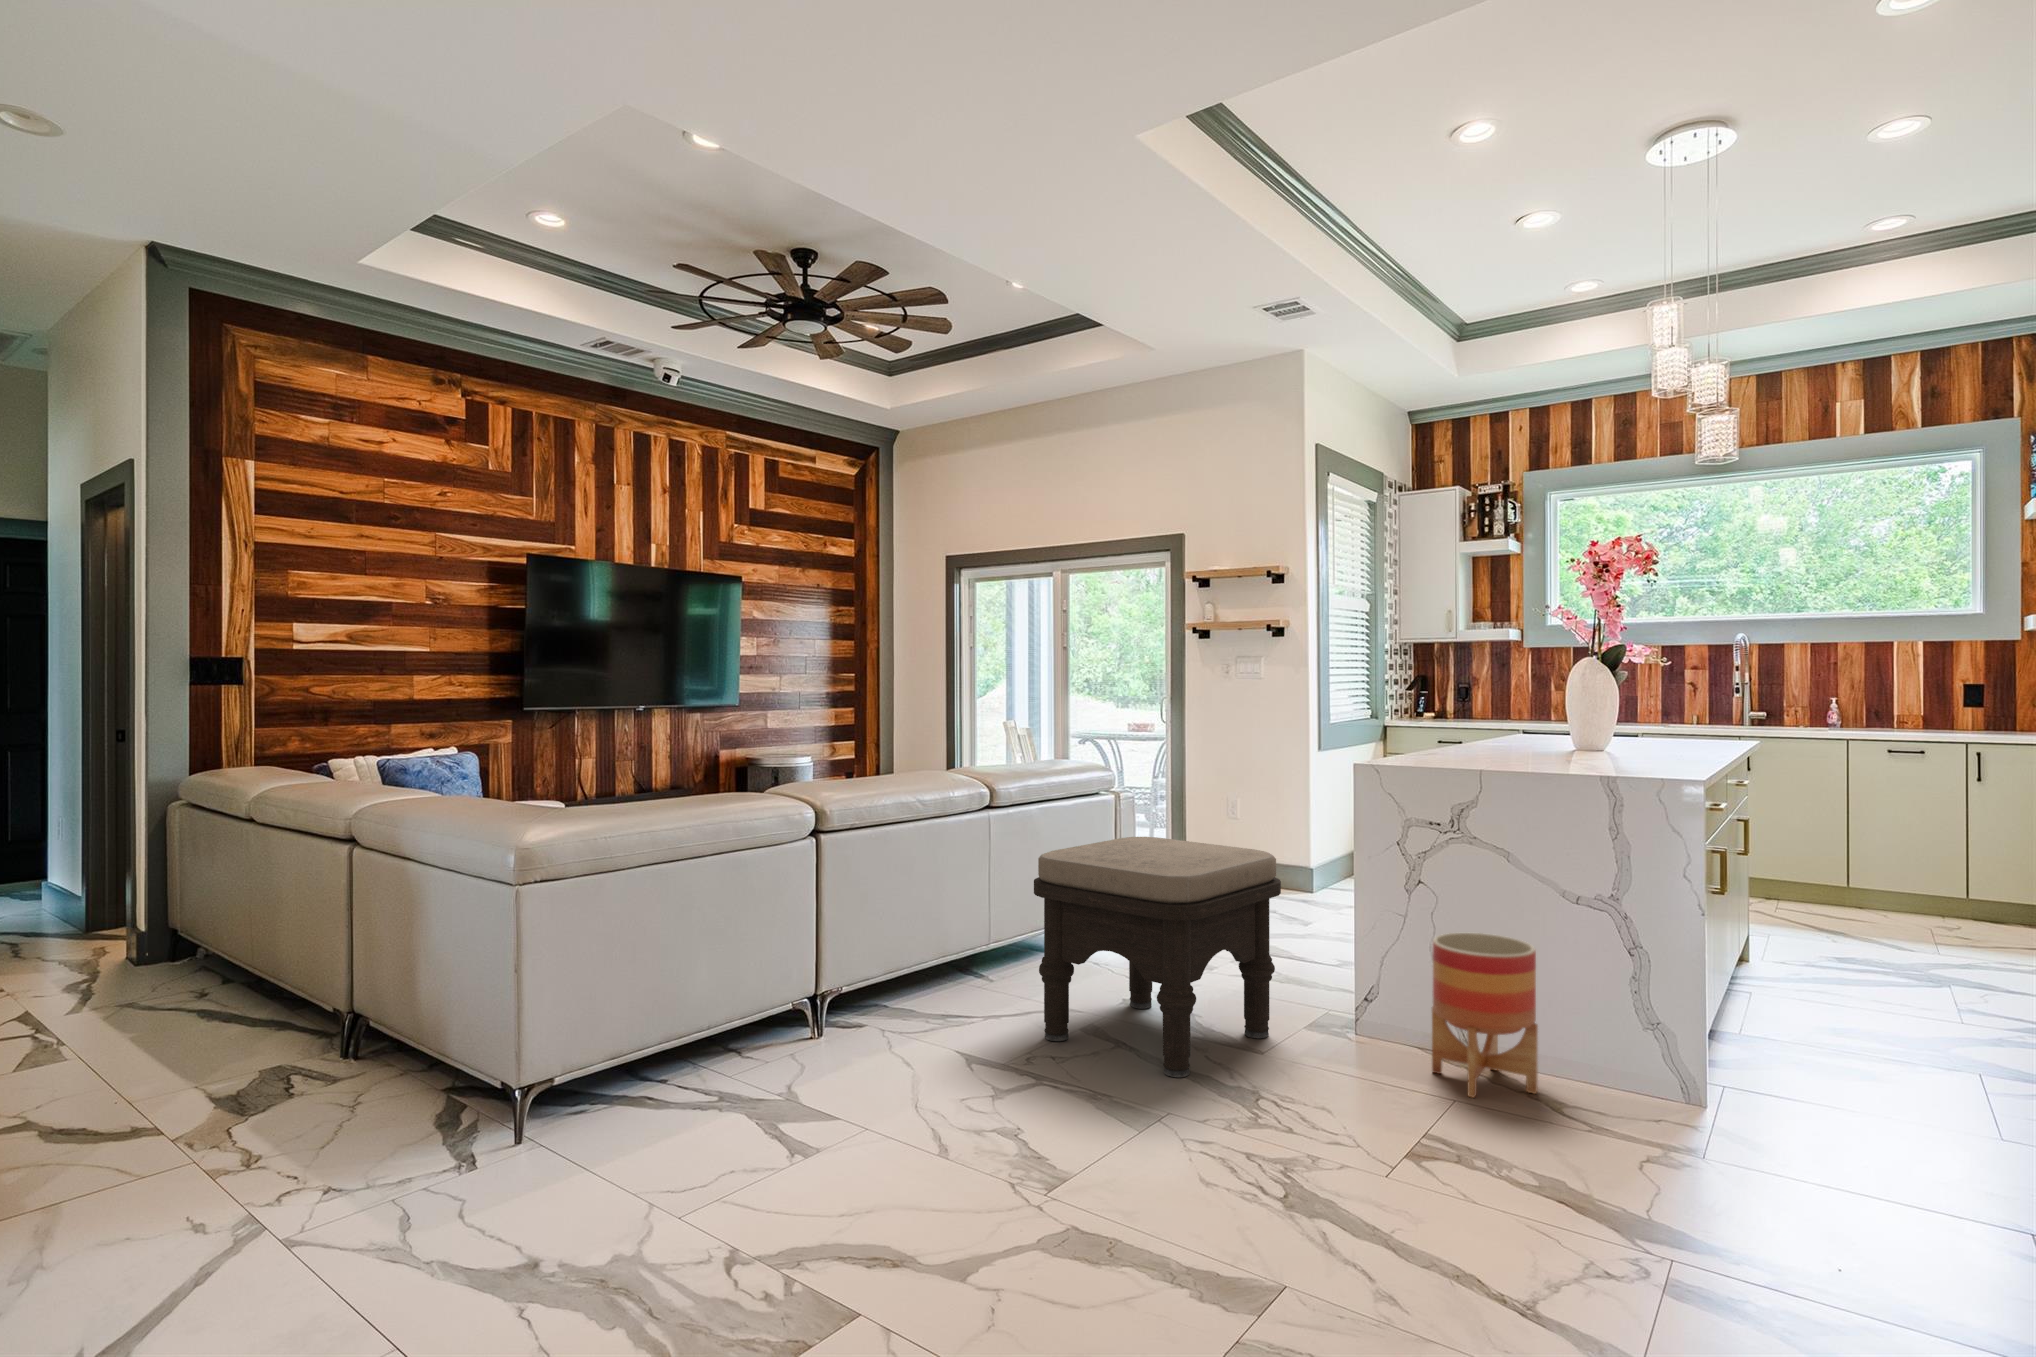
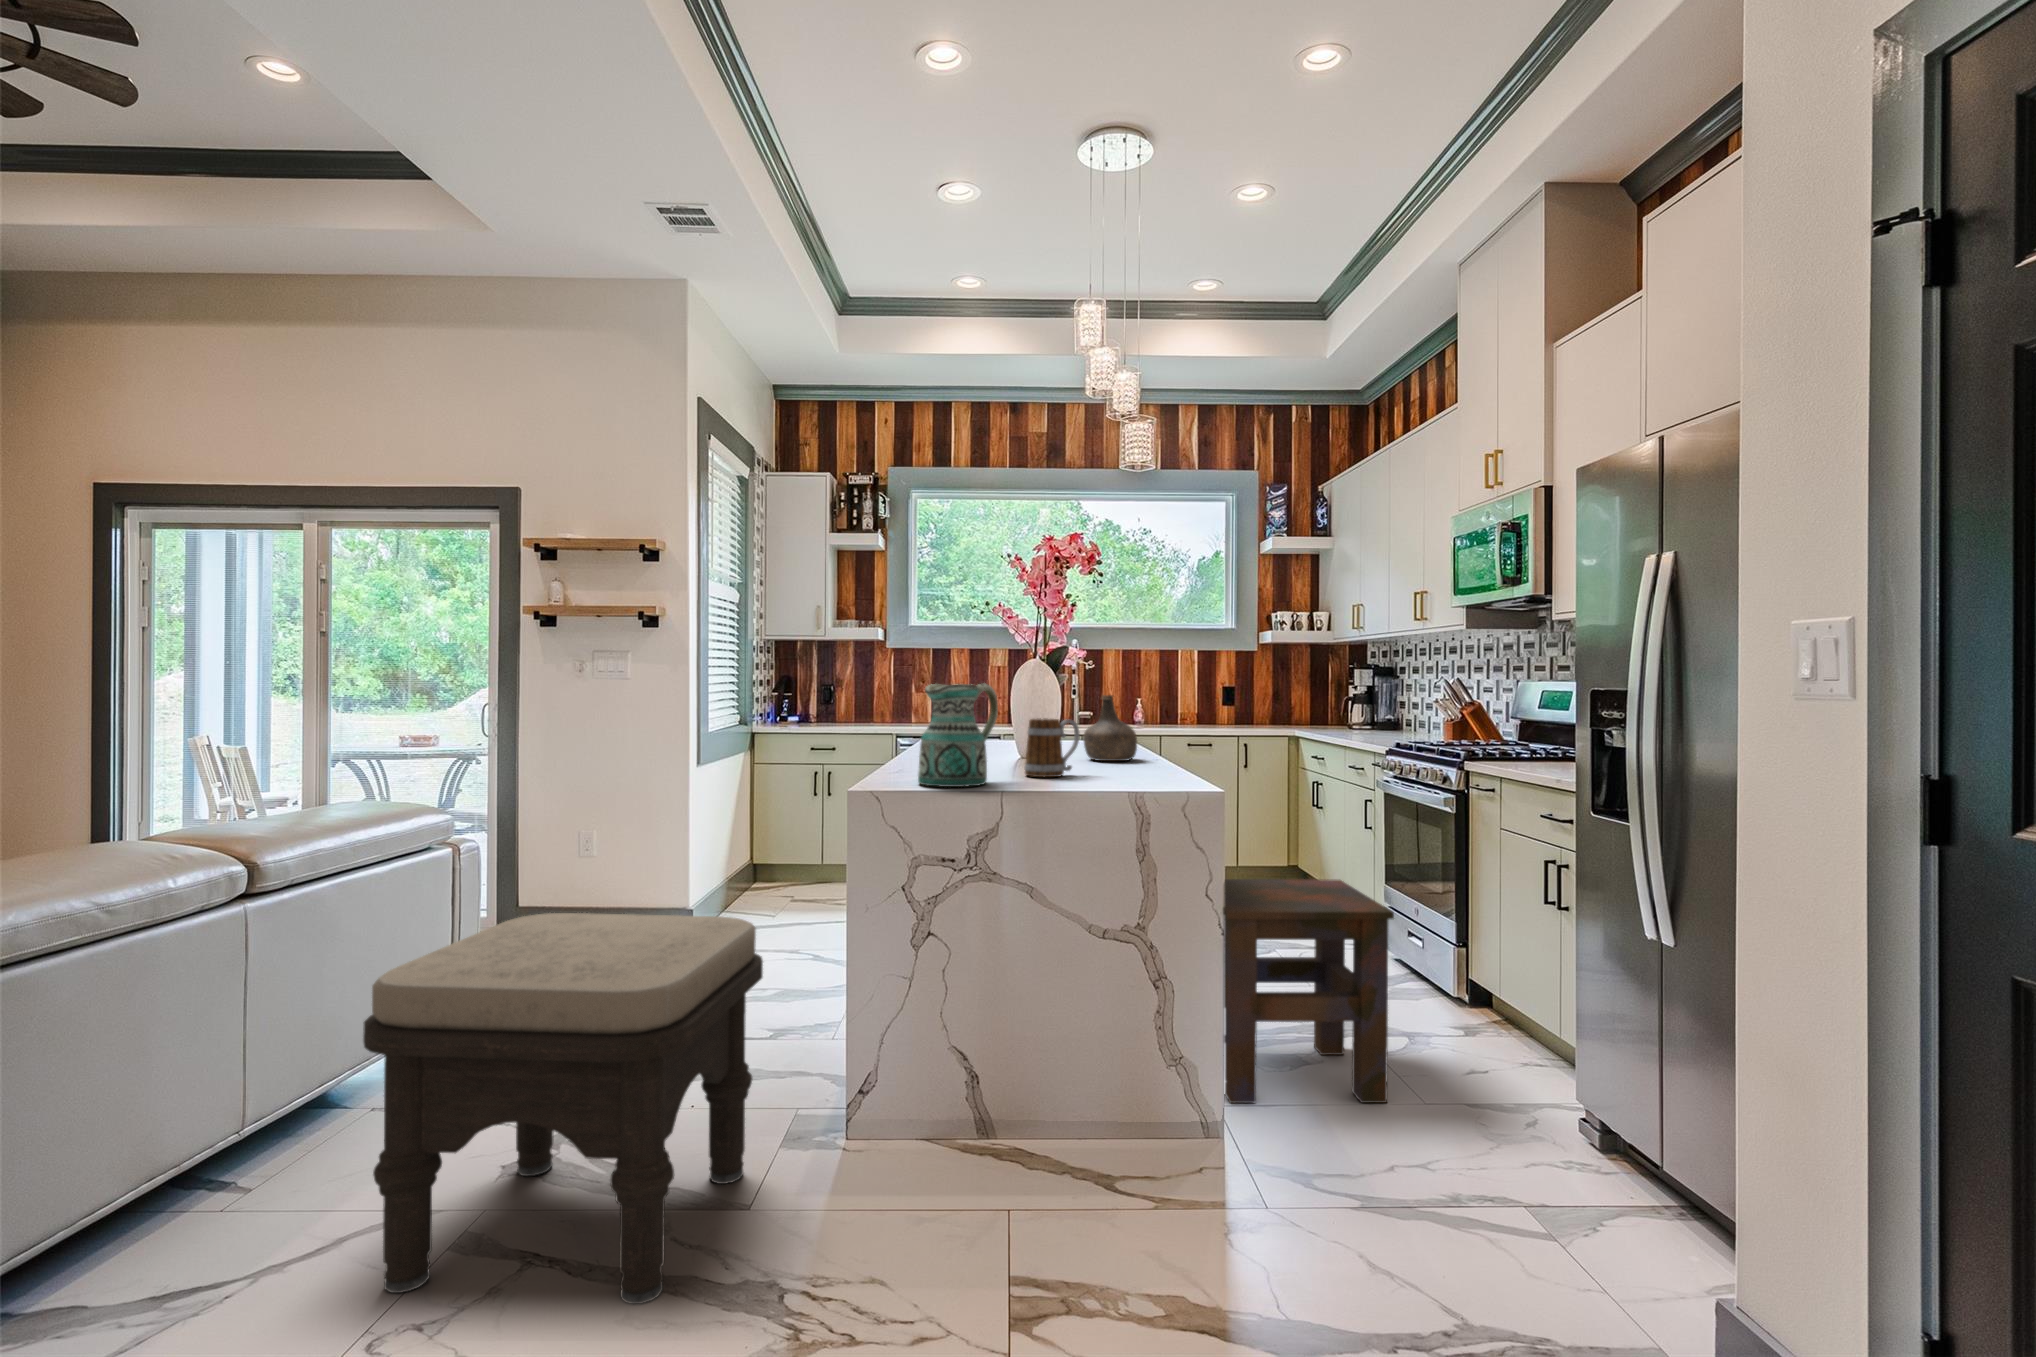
ceramic pitcher: none [1414,682,1492,766] -> present [918,683,998,787]
bottle: none [1618,693,1677,756] -> present [1083,695,1137,761]
mug: none [1523,713,1580,764] -> present [1024,719,1080,777]
side table: none [1727,877,1938,1125] -> present [1223,879,1394,1103]
planter: present [1432,933,1538,1098] -> none [965,987,1085,1202]

